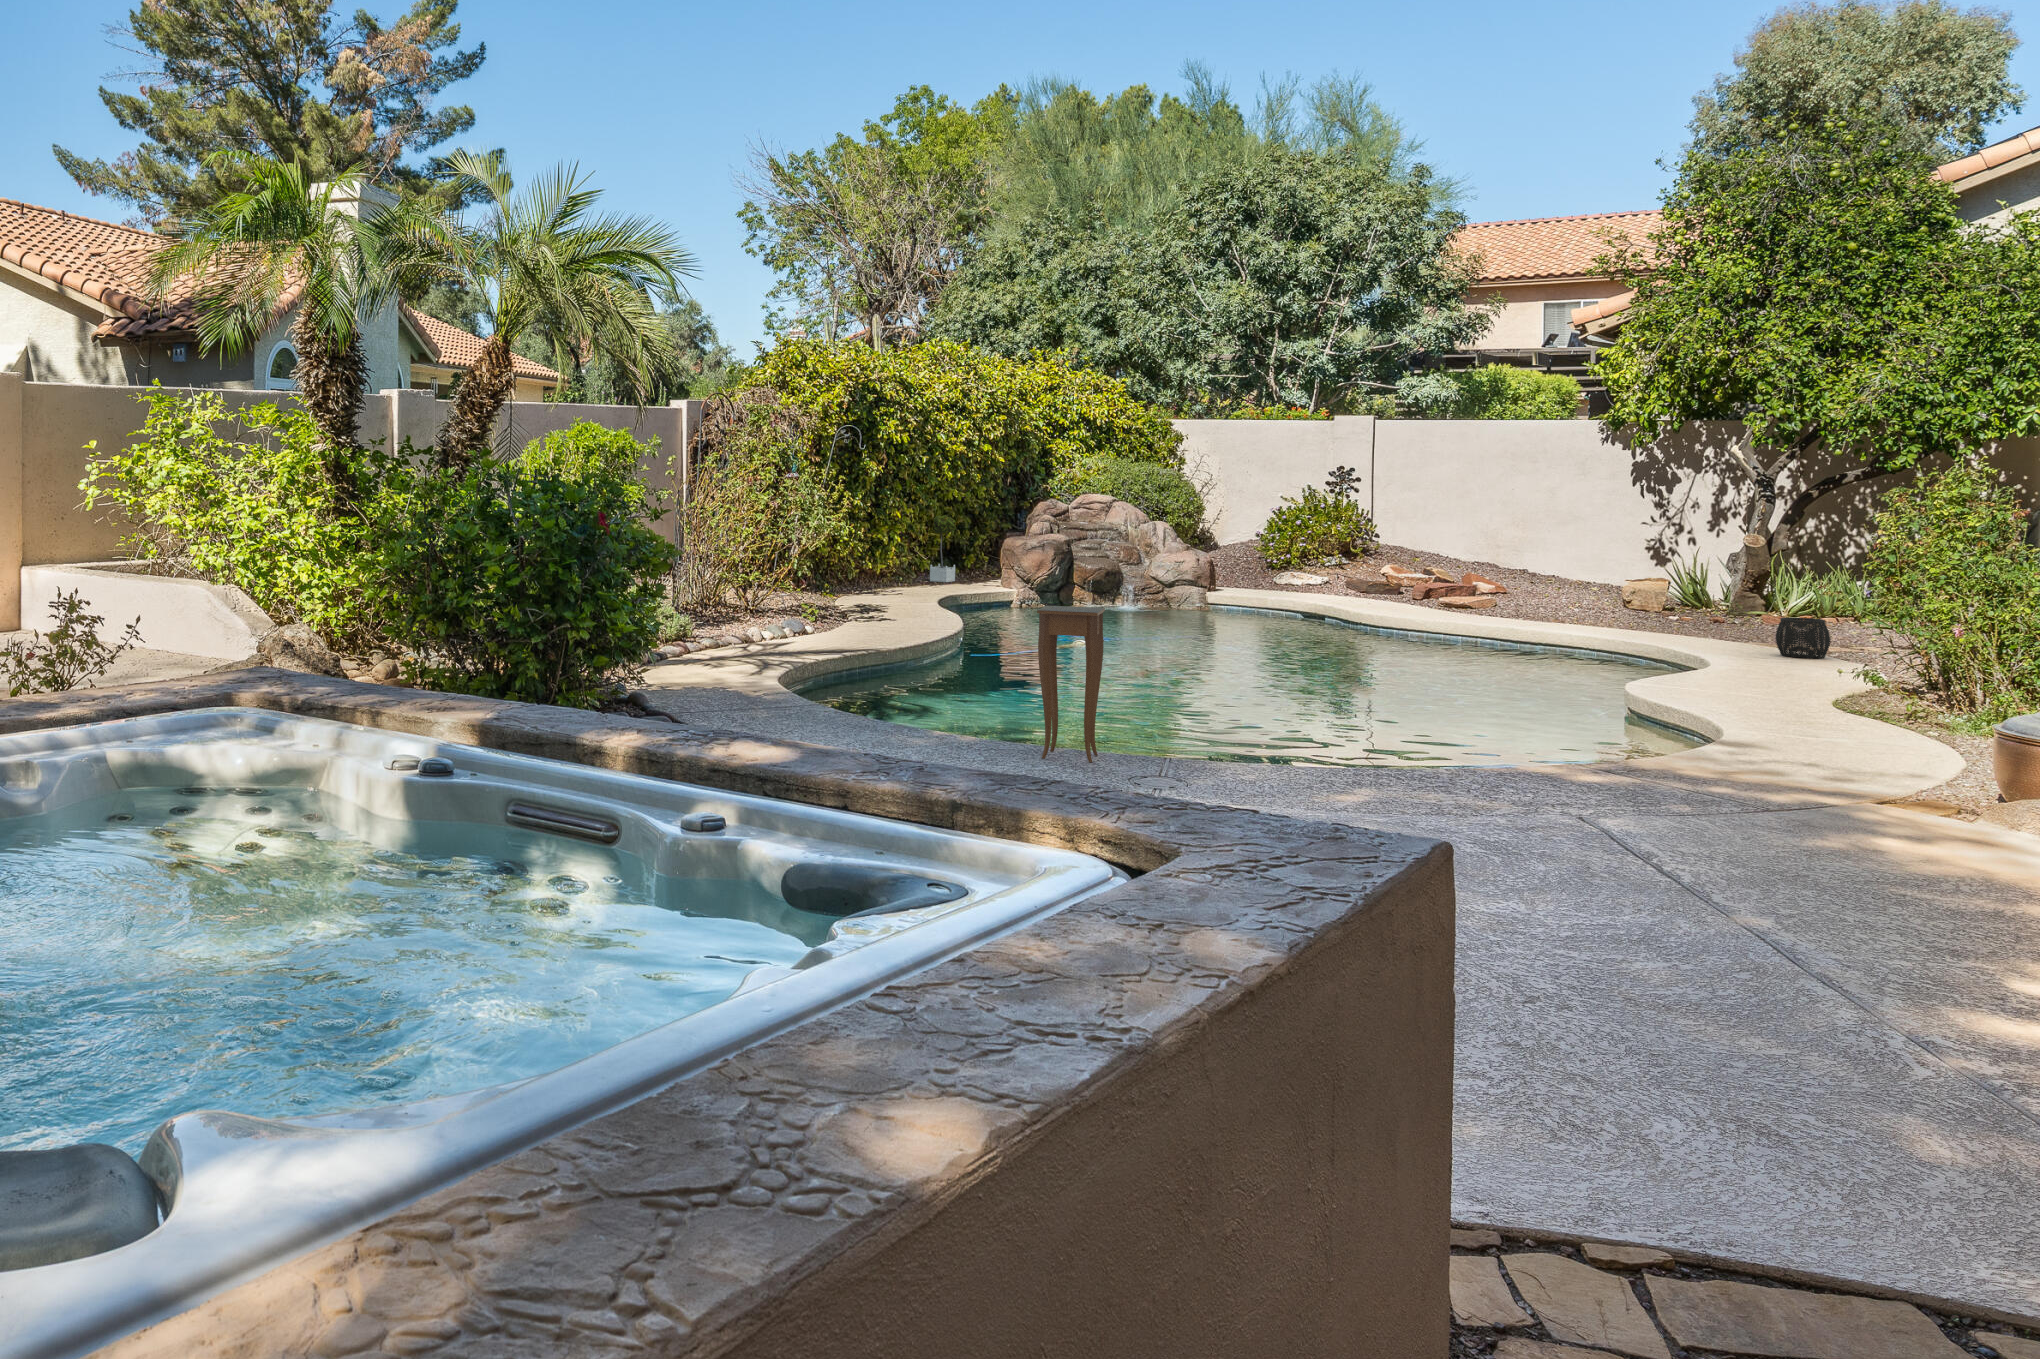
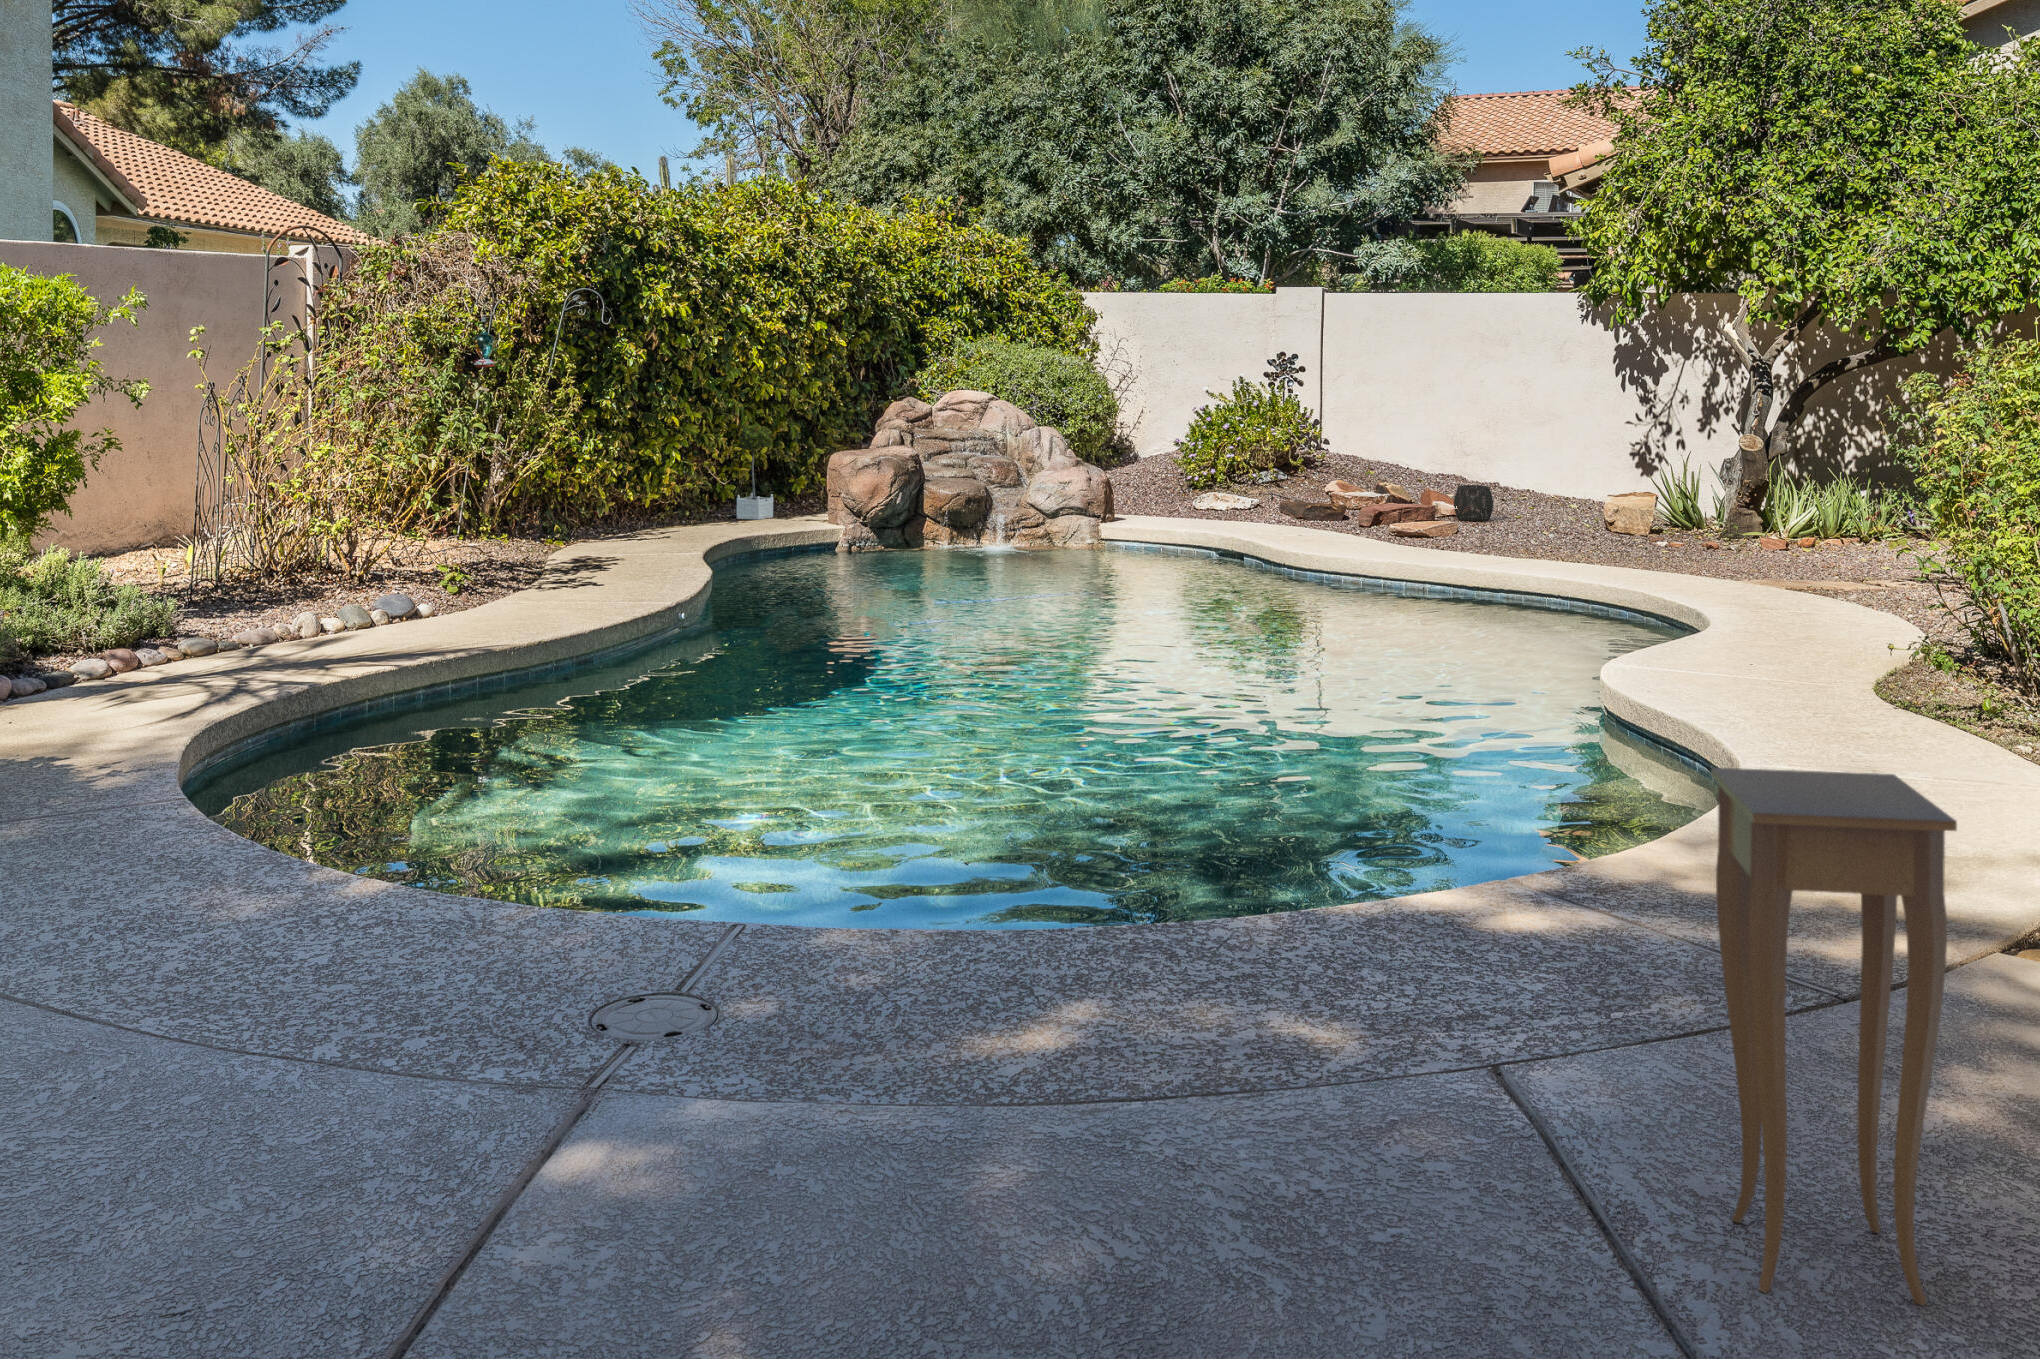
side table: present [1037,606,1105,762] -> present [1711,768,1957,1305]
woven basket: present [1776,617,1831,659] -> present [1454,485,1494,521]

